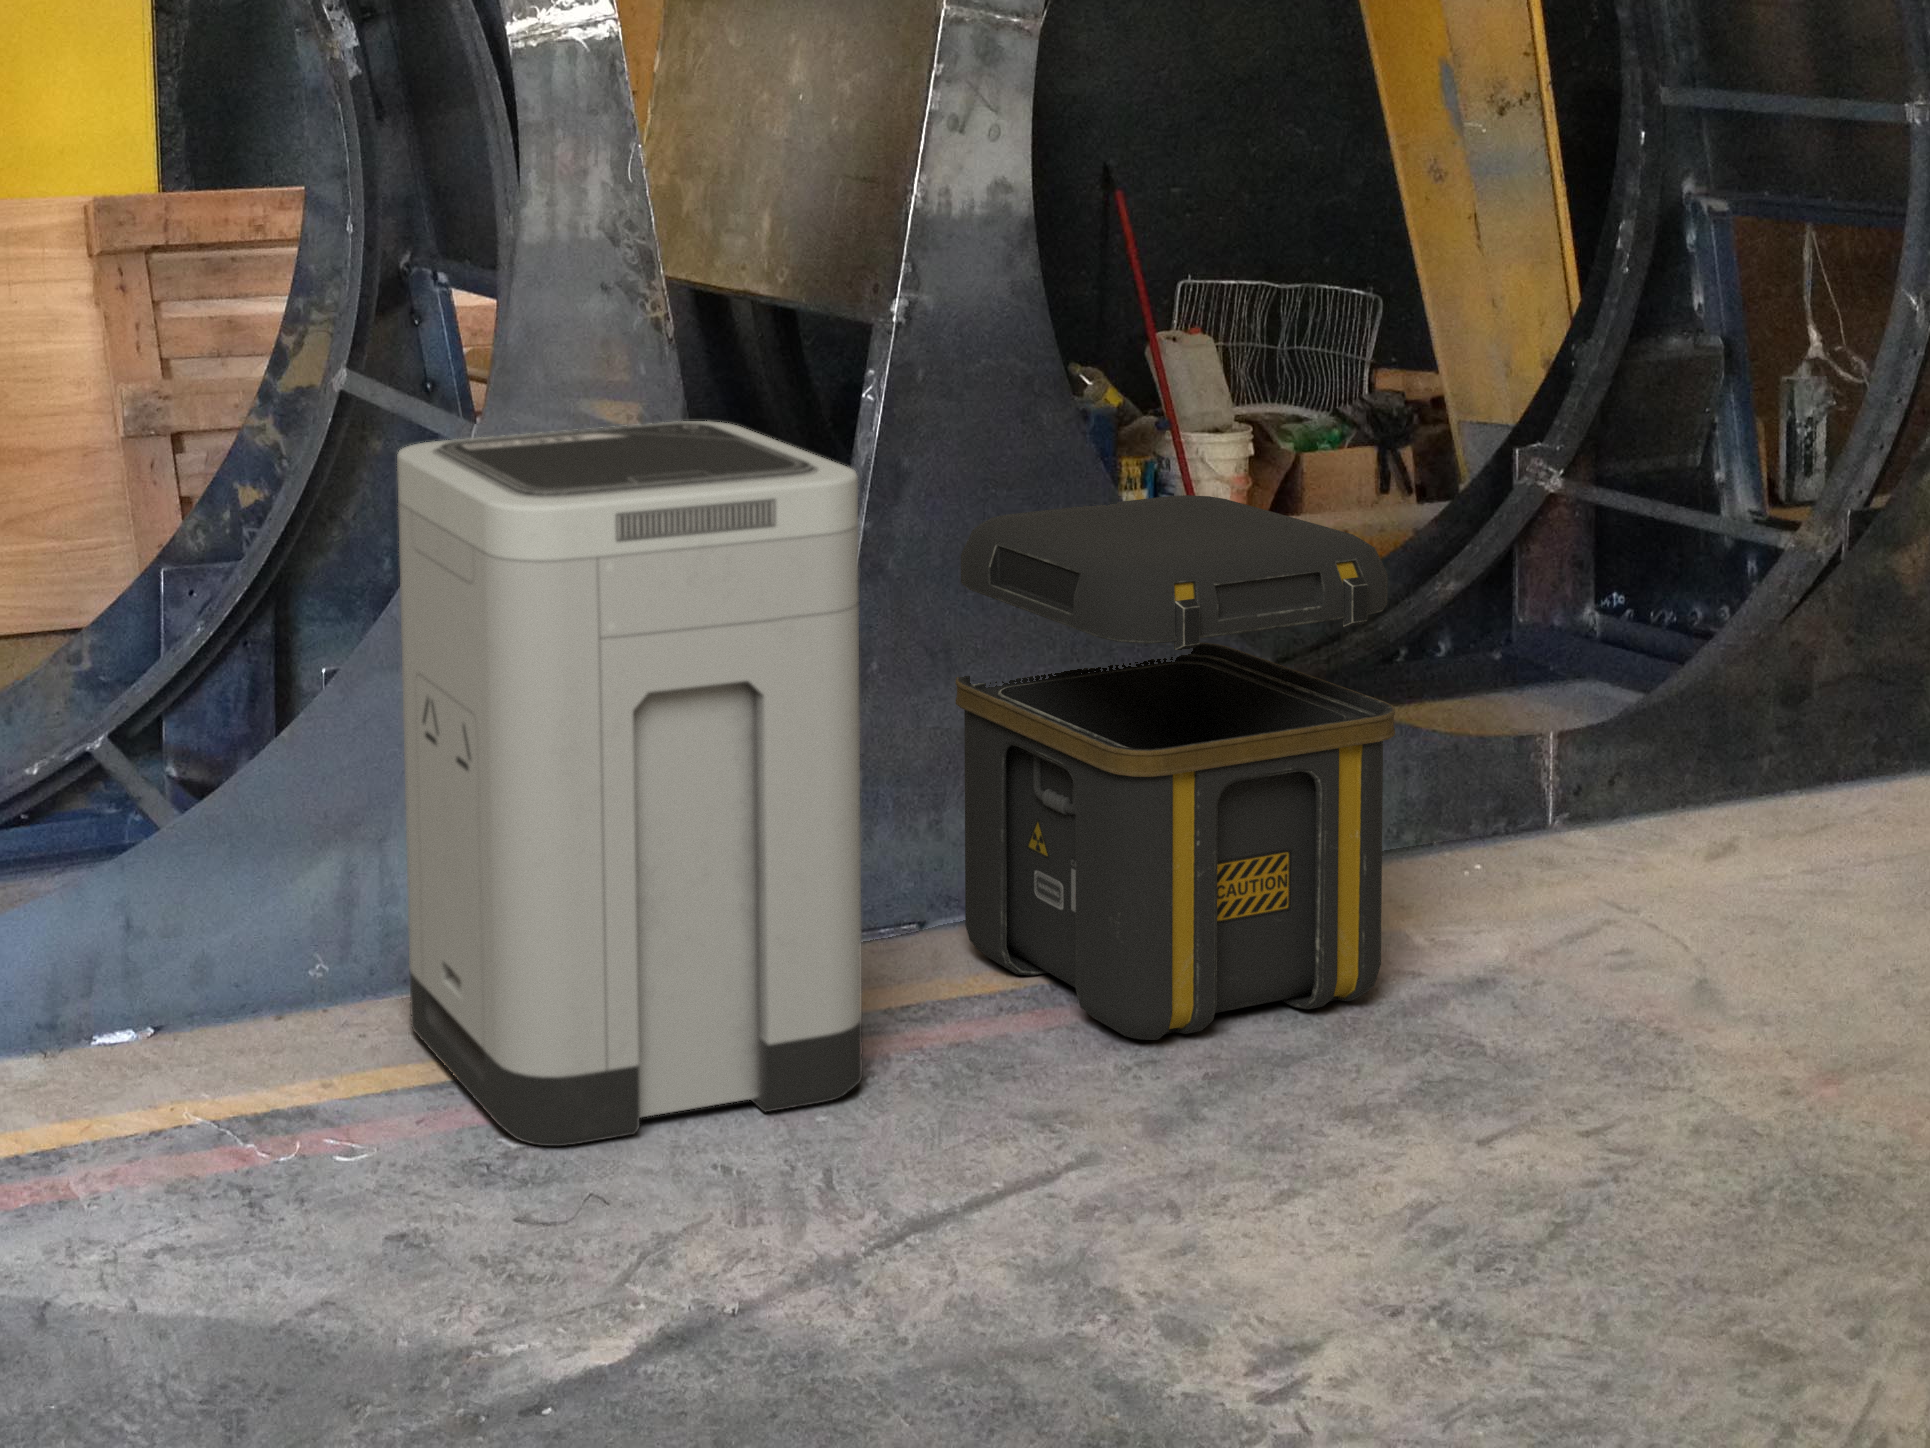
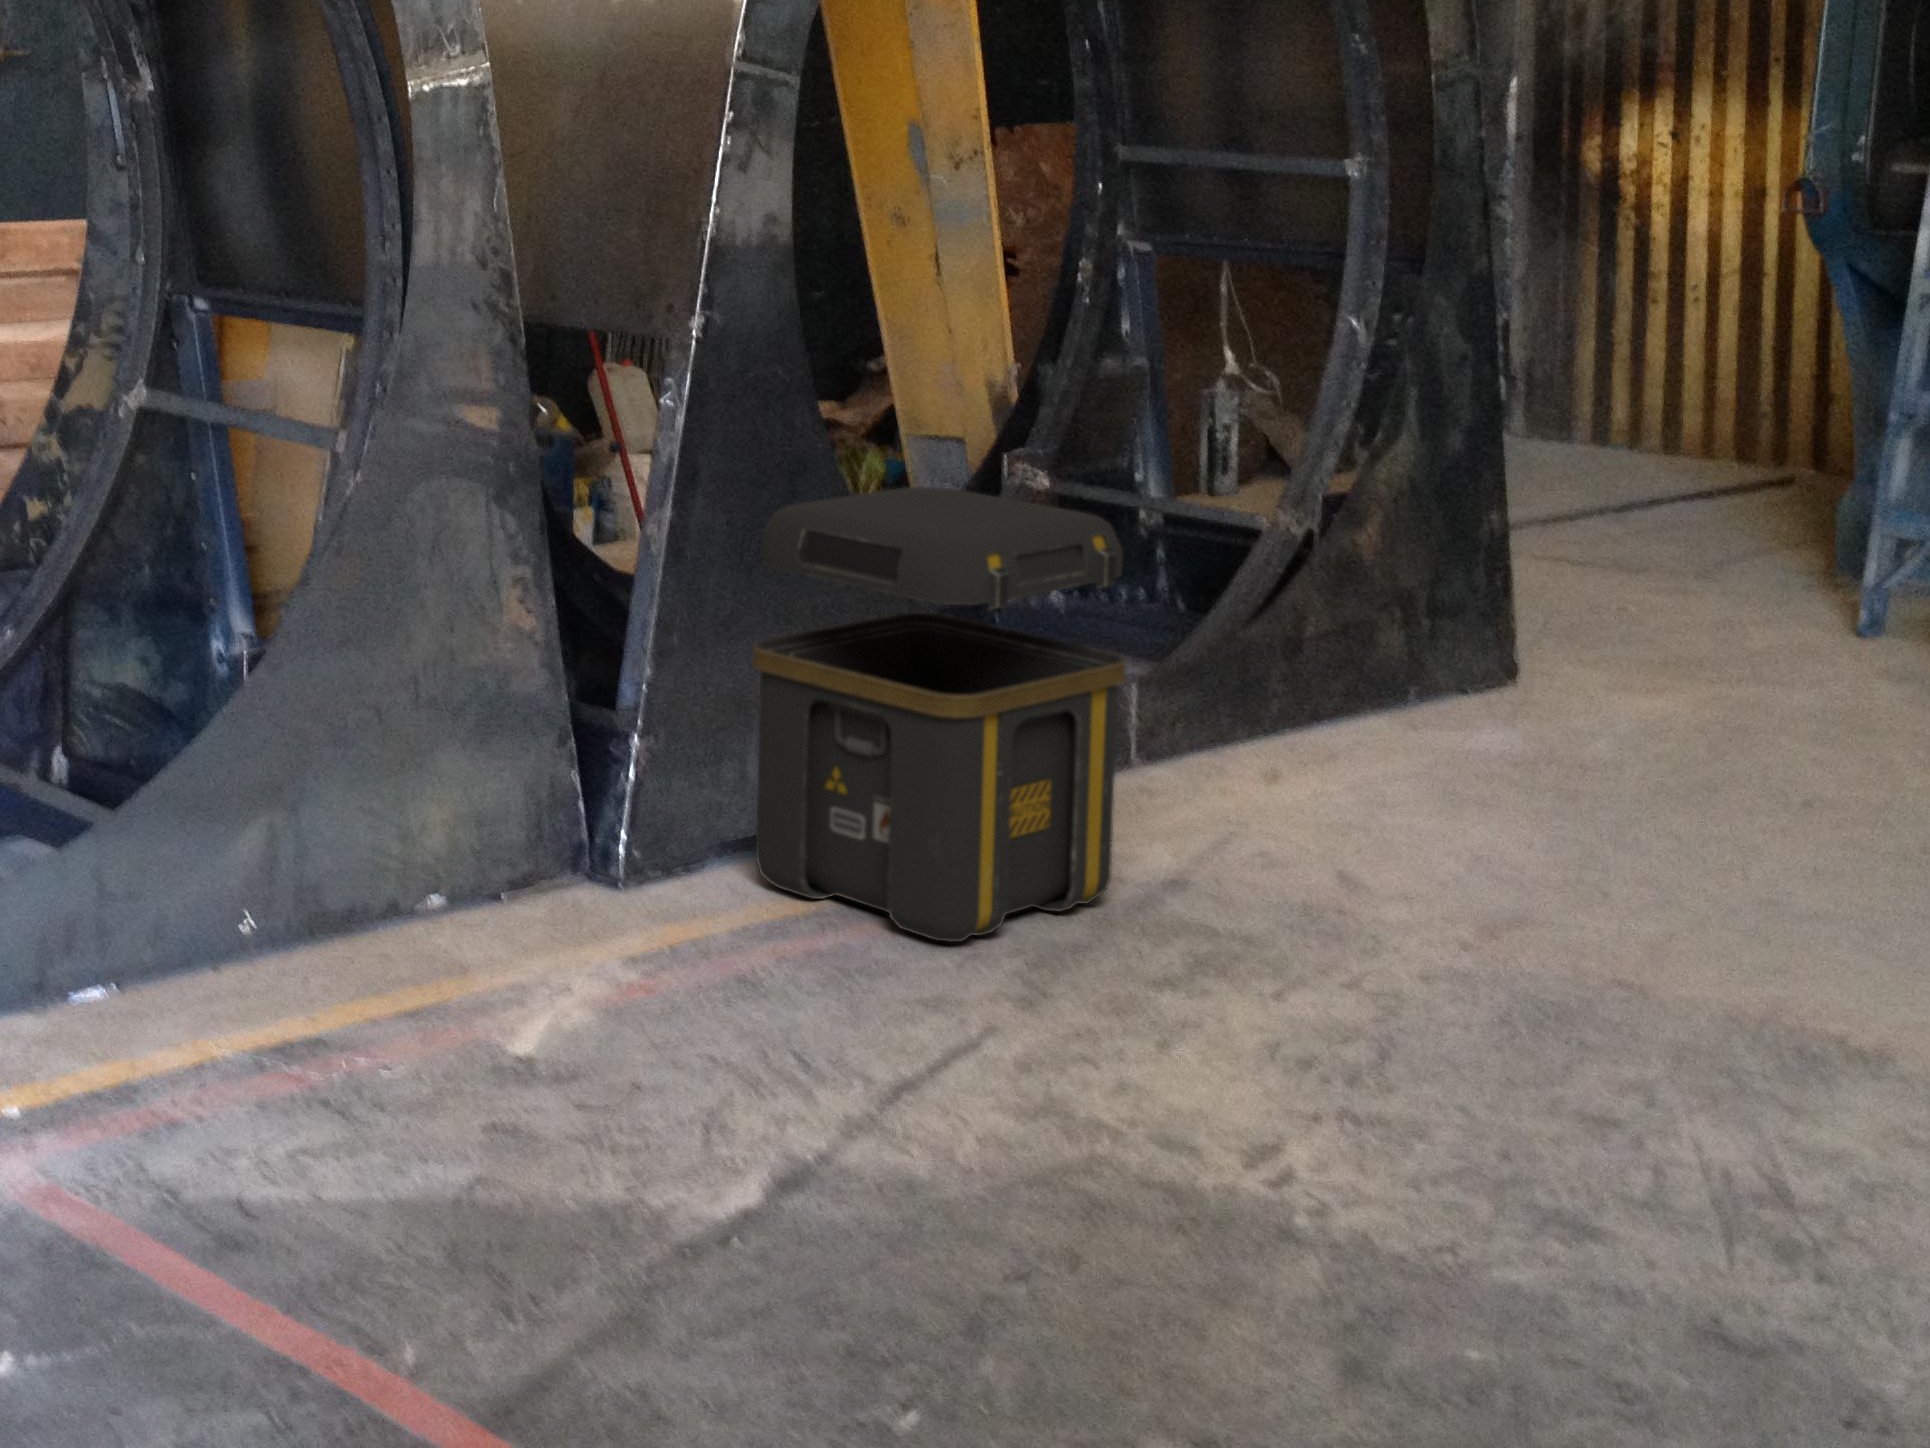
trash can: present [397,421,862,1146] -> none [339,426,771,1055]

